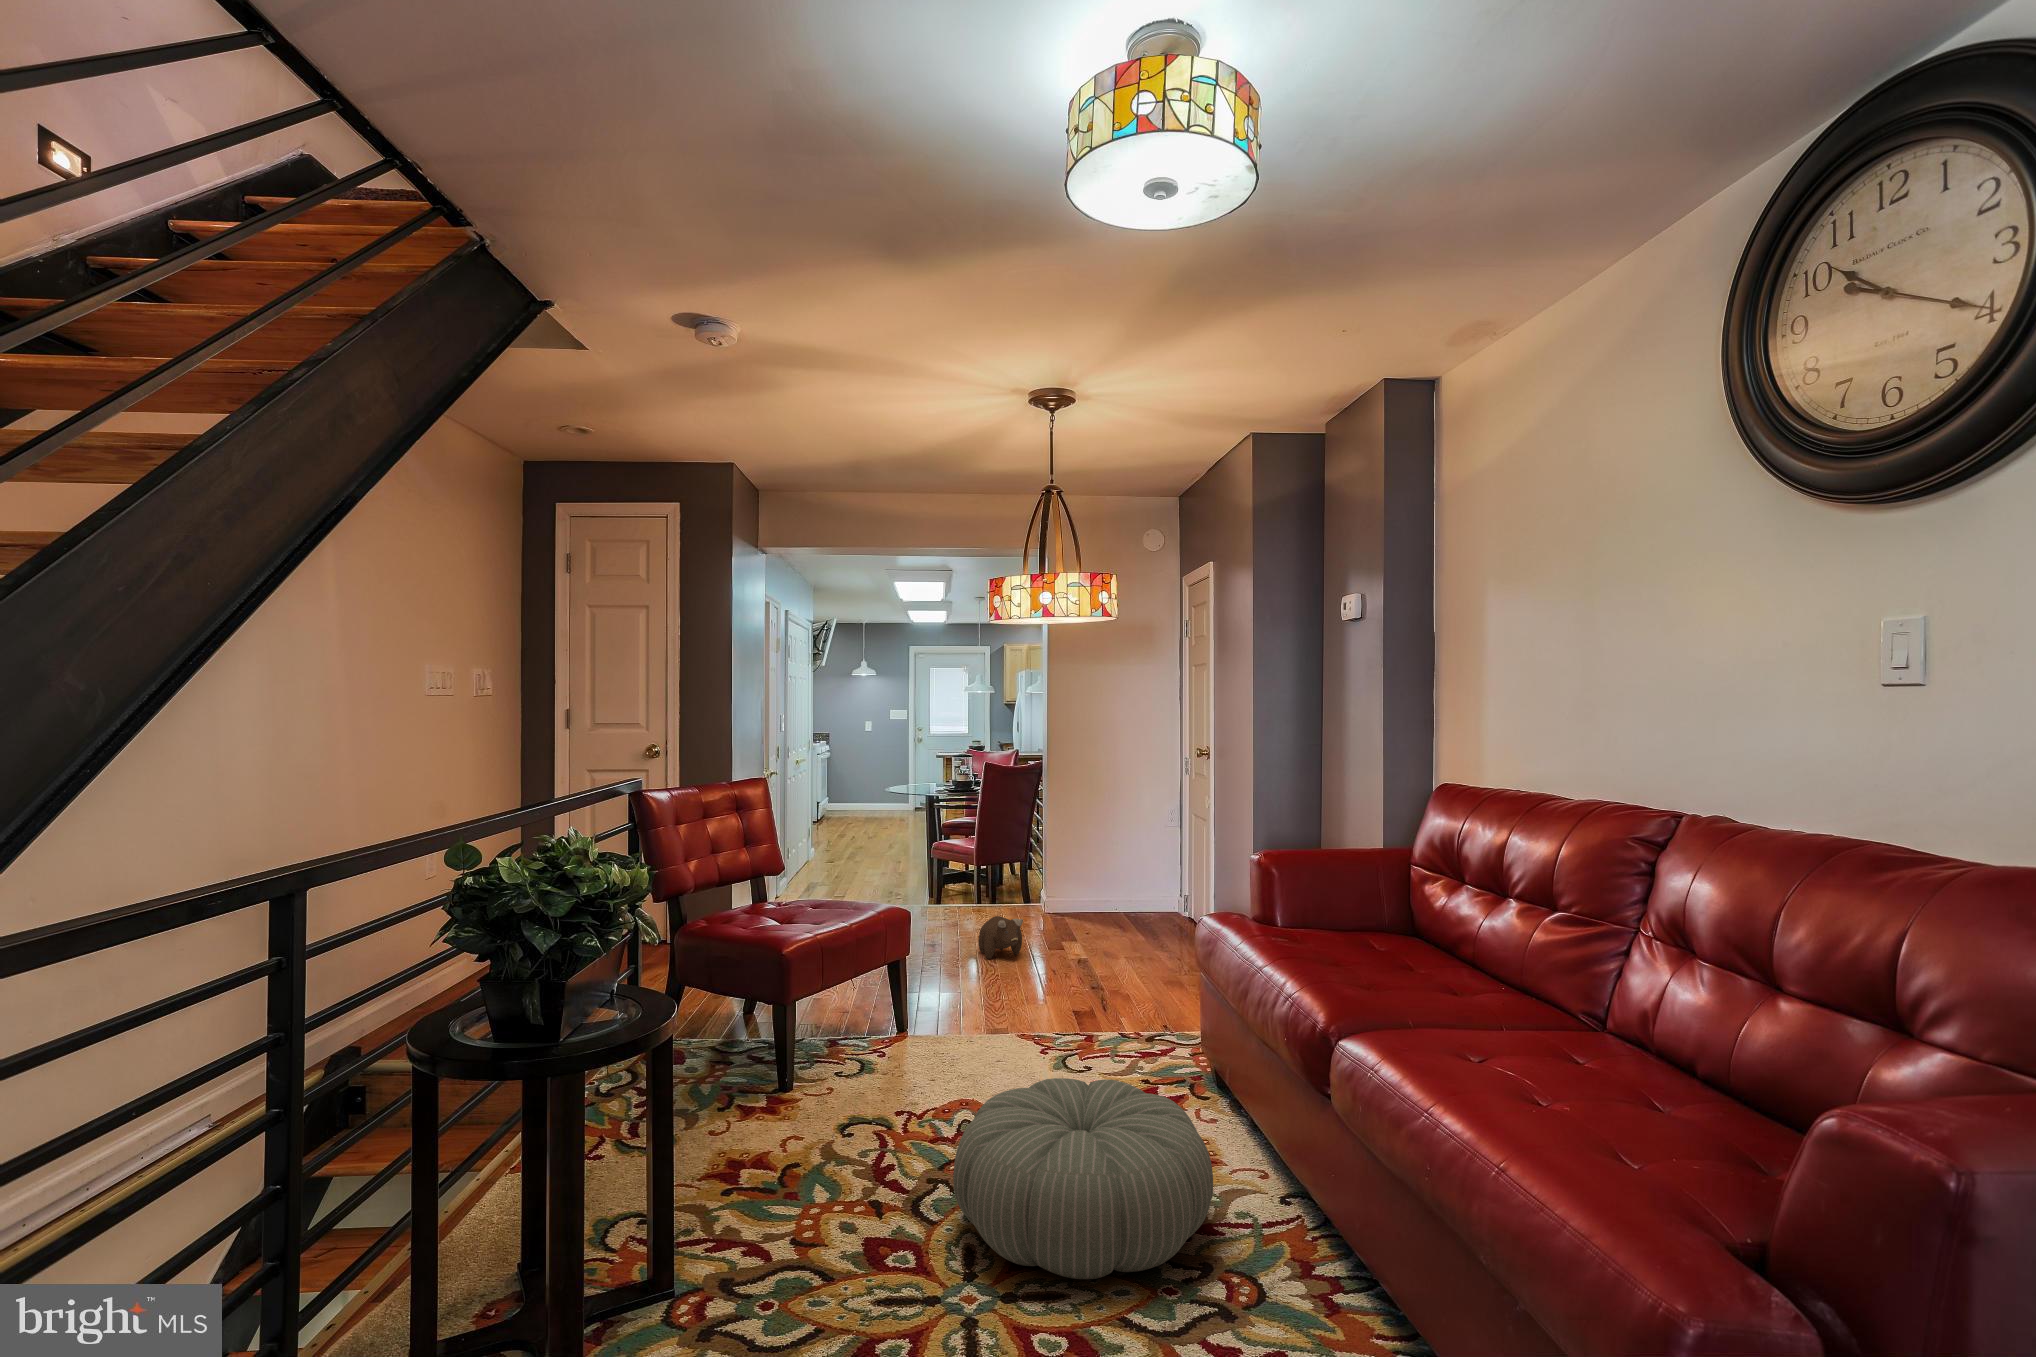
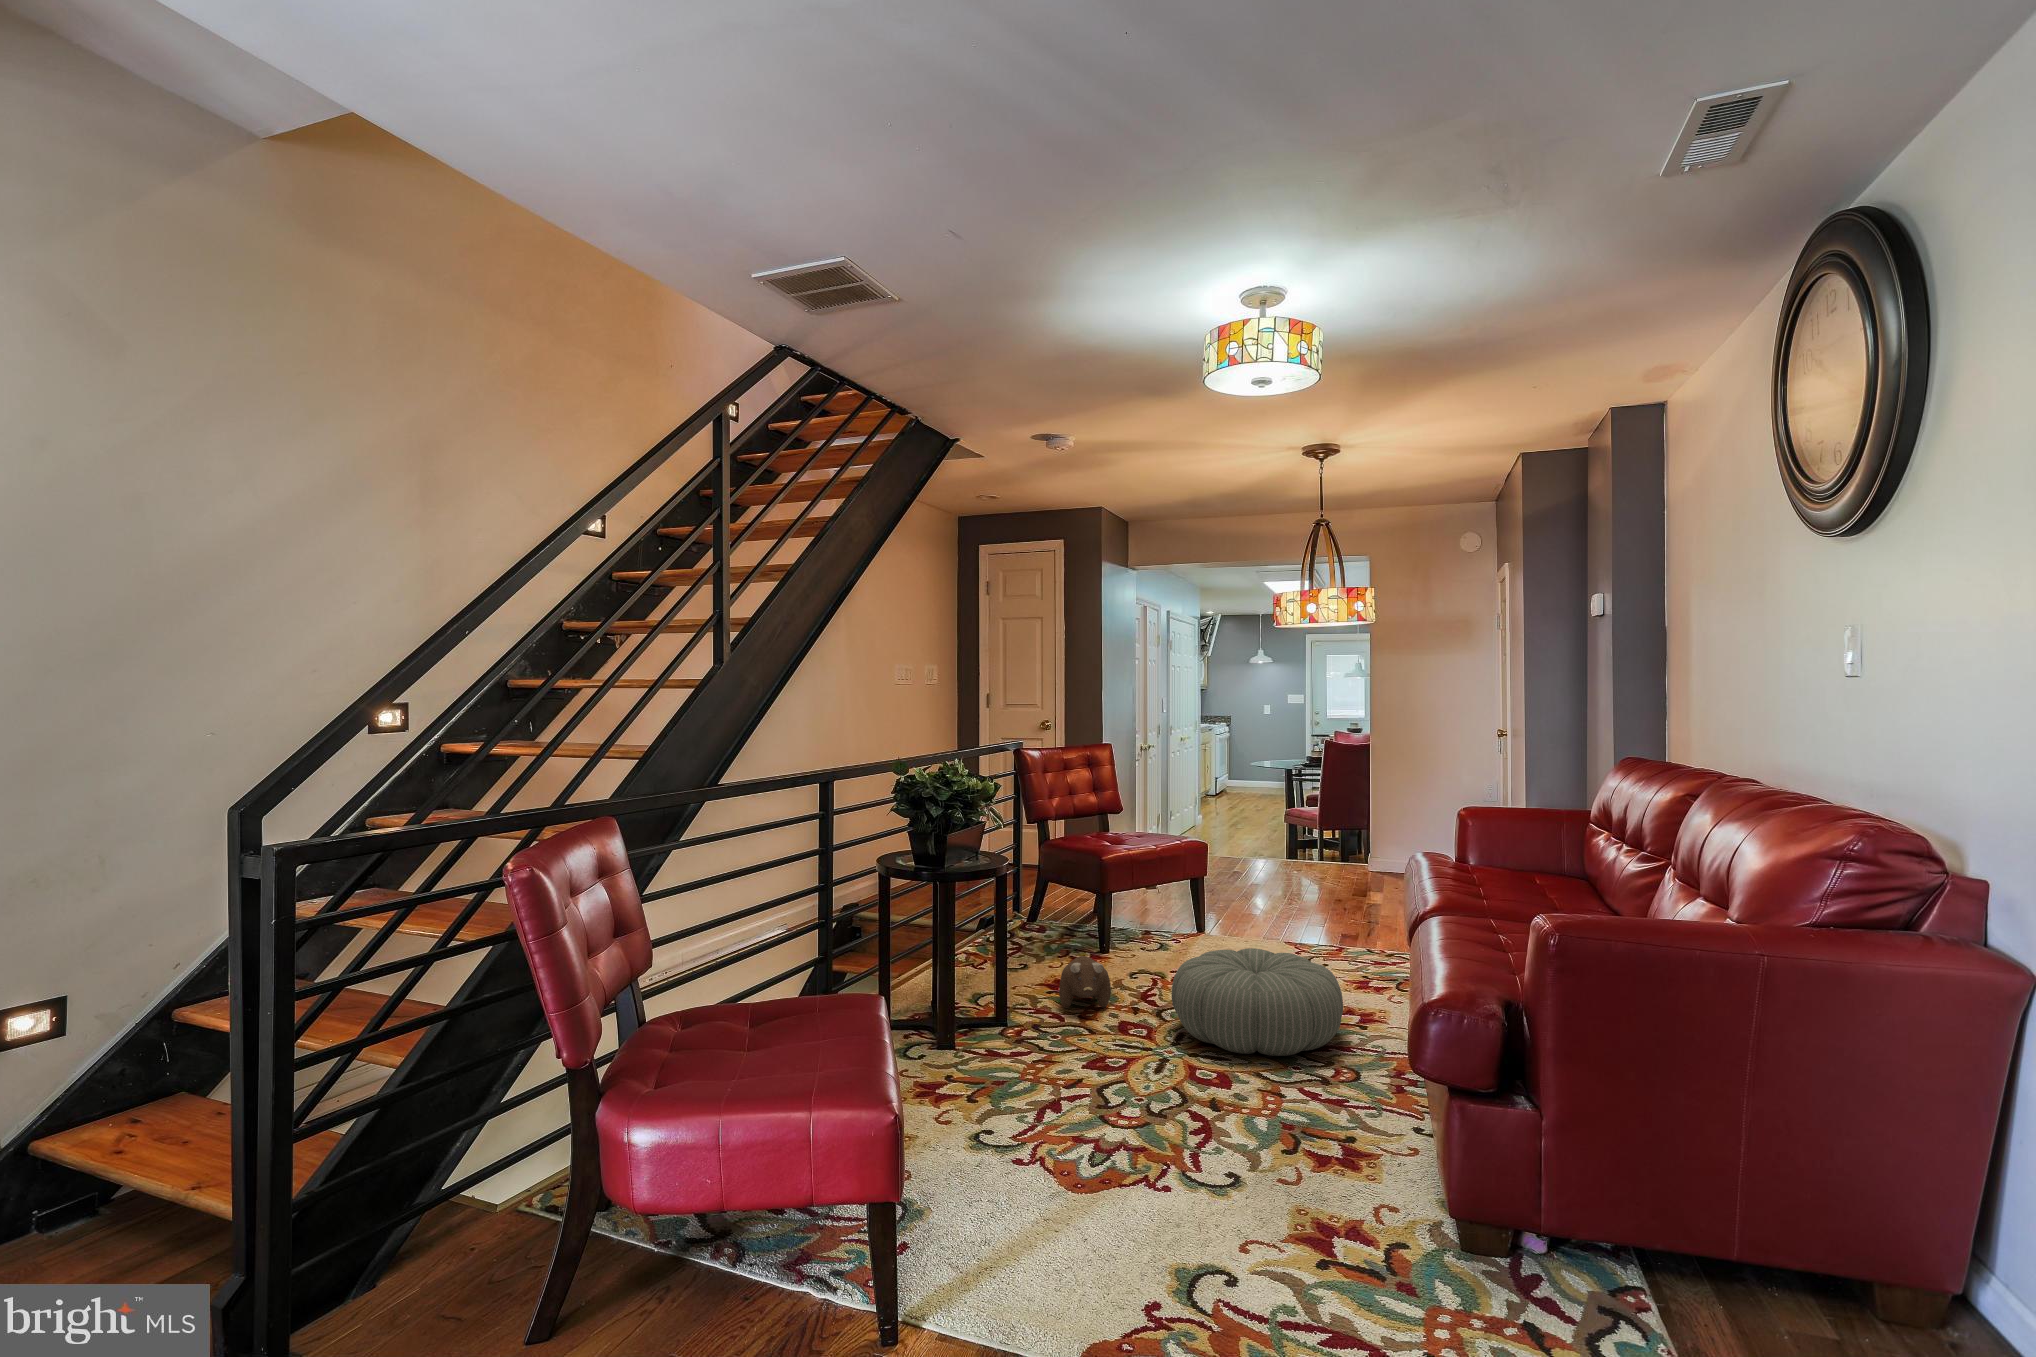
plush toy: present [978,916,1023,959] -> present [1059,956,1111,1008]

